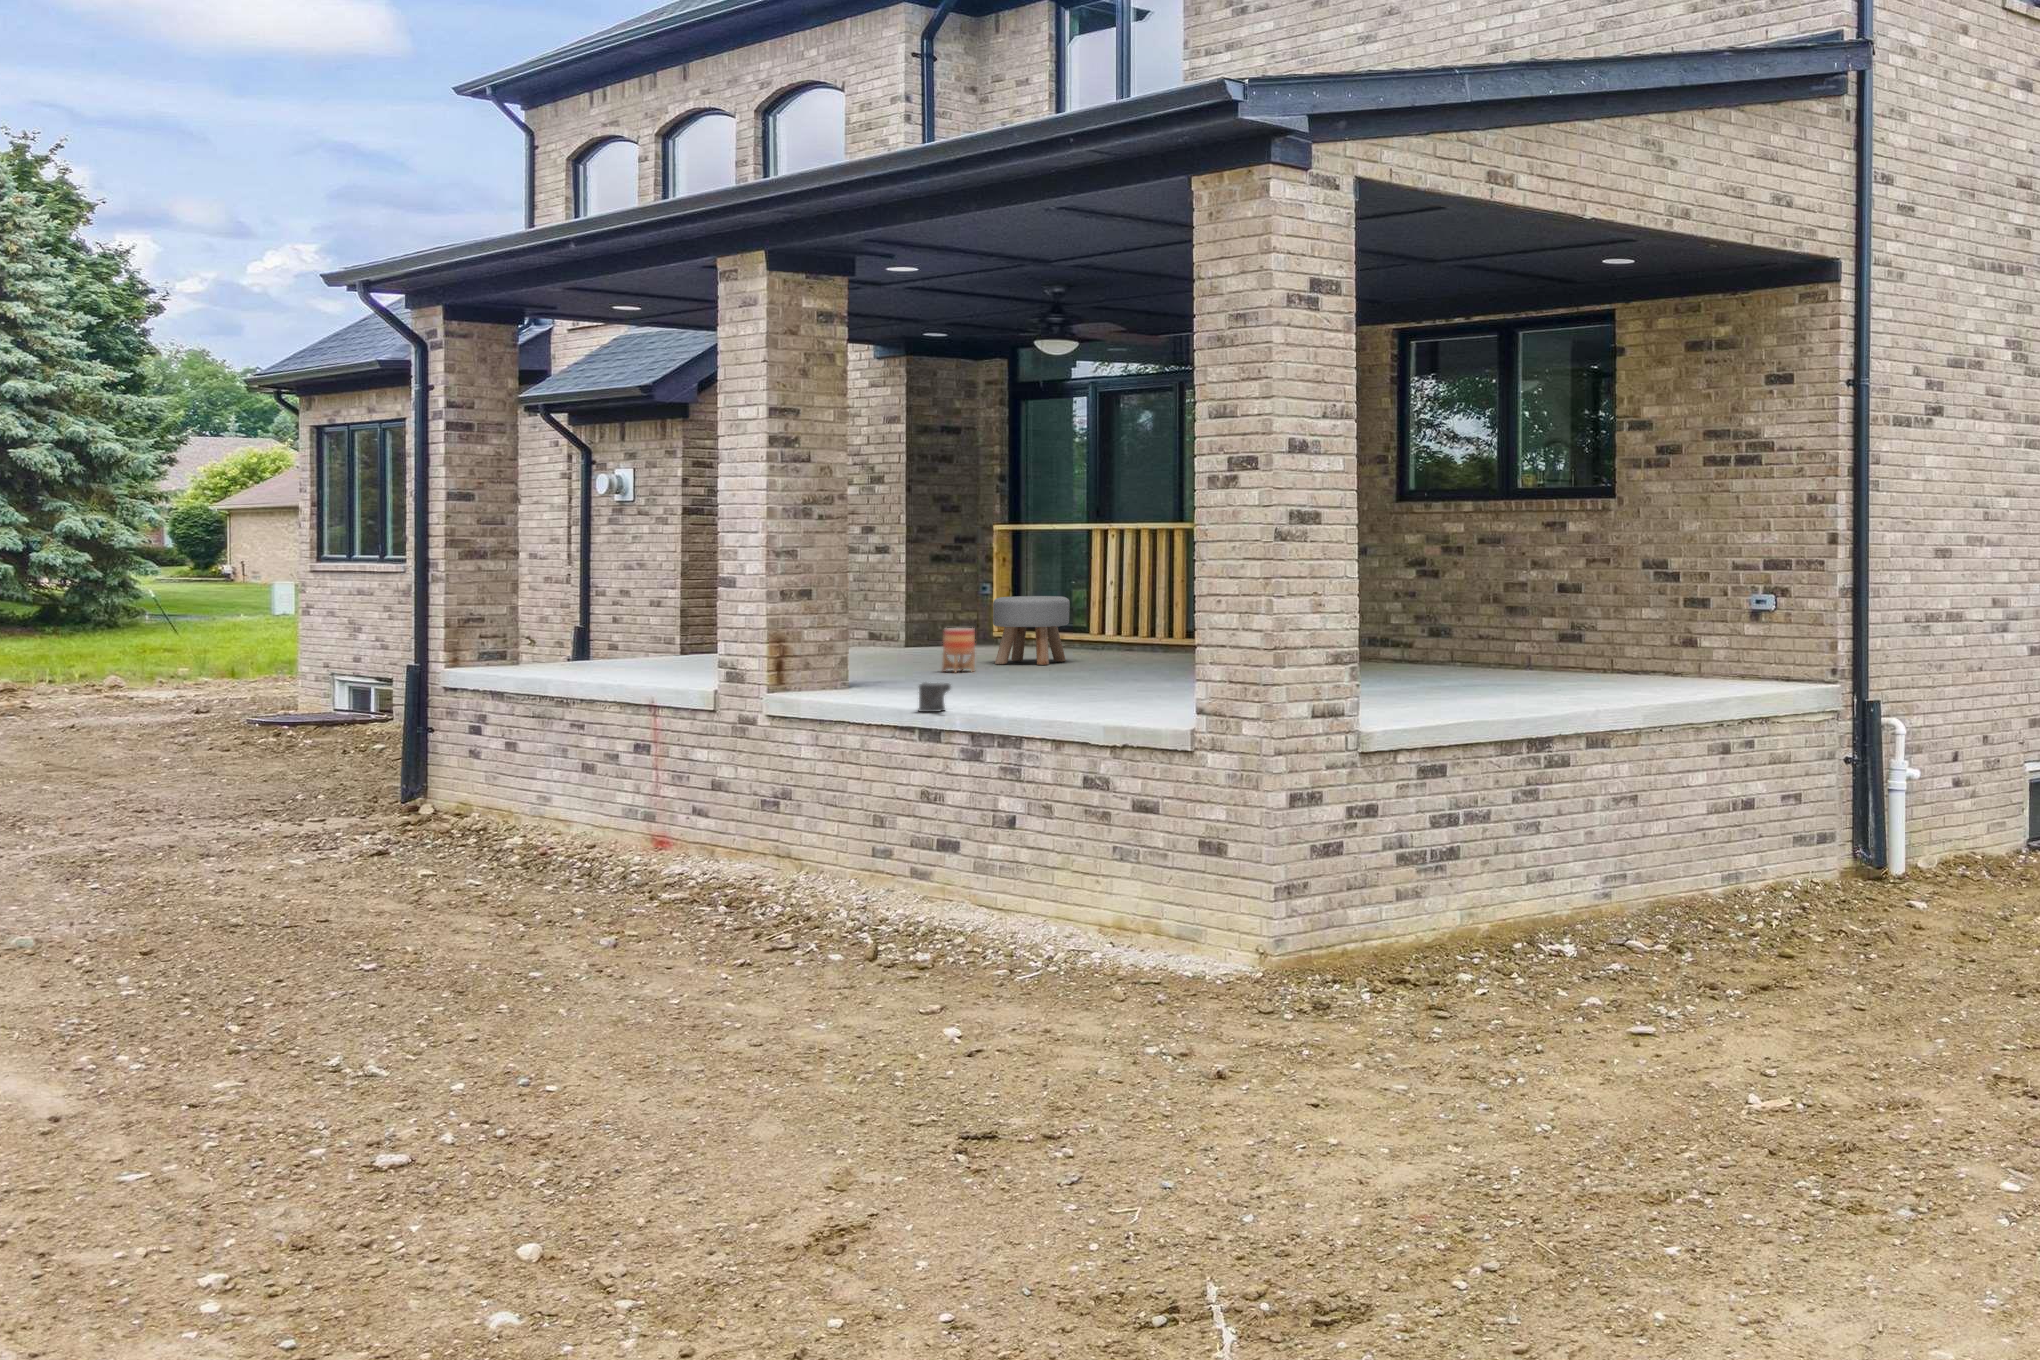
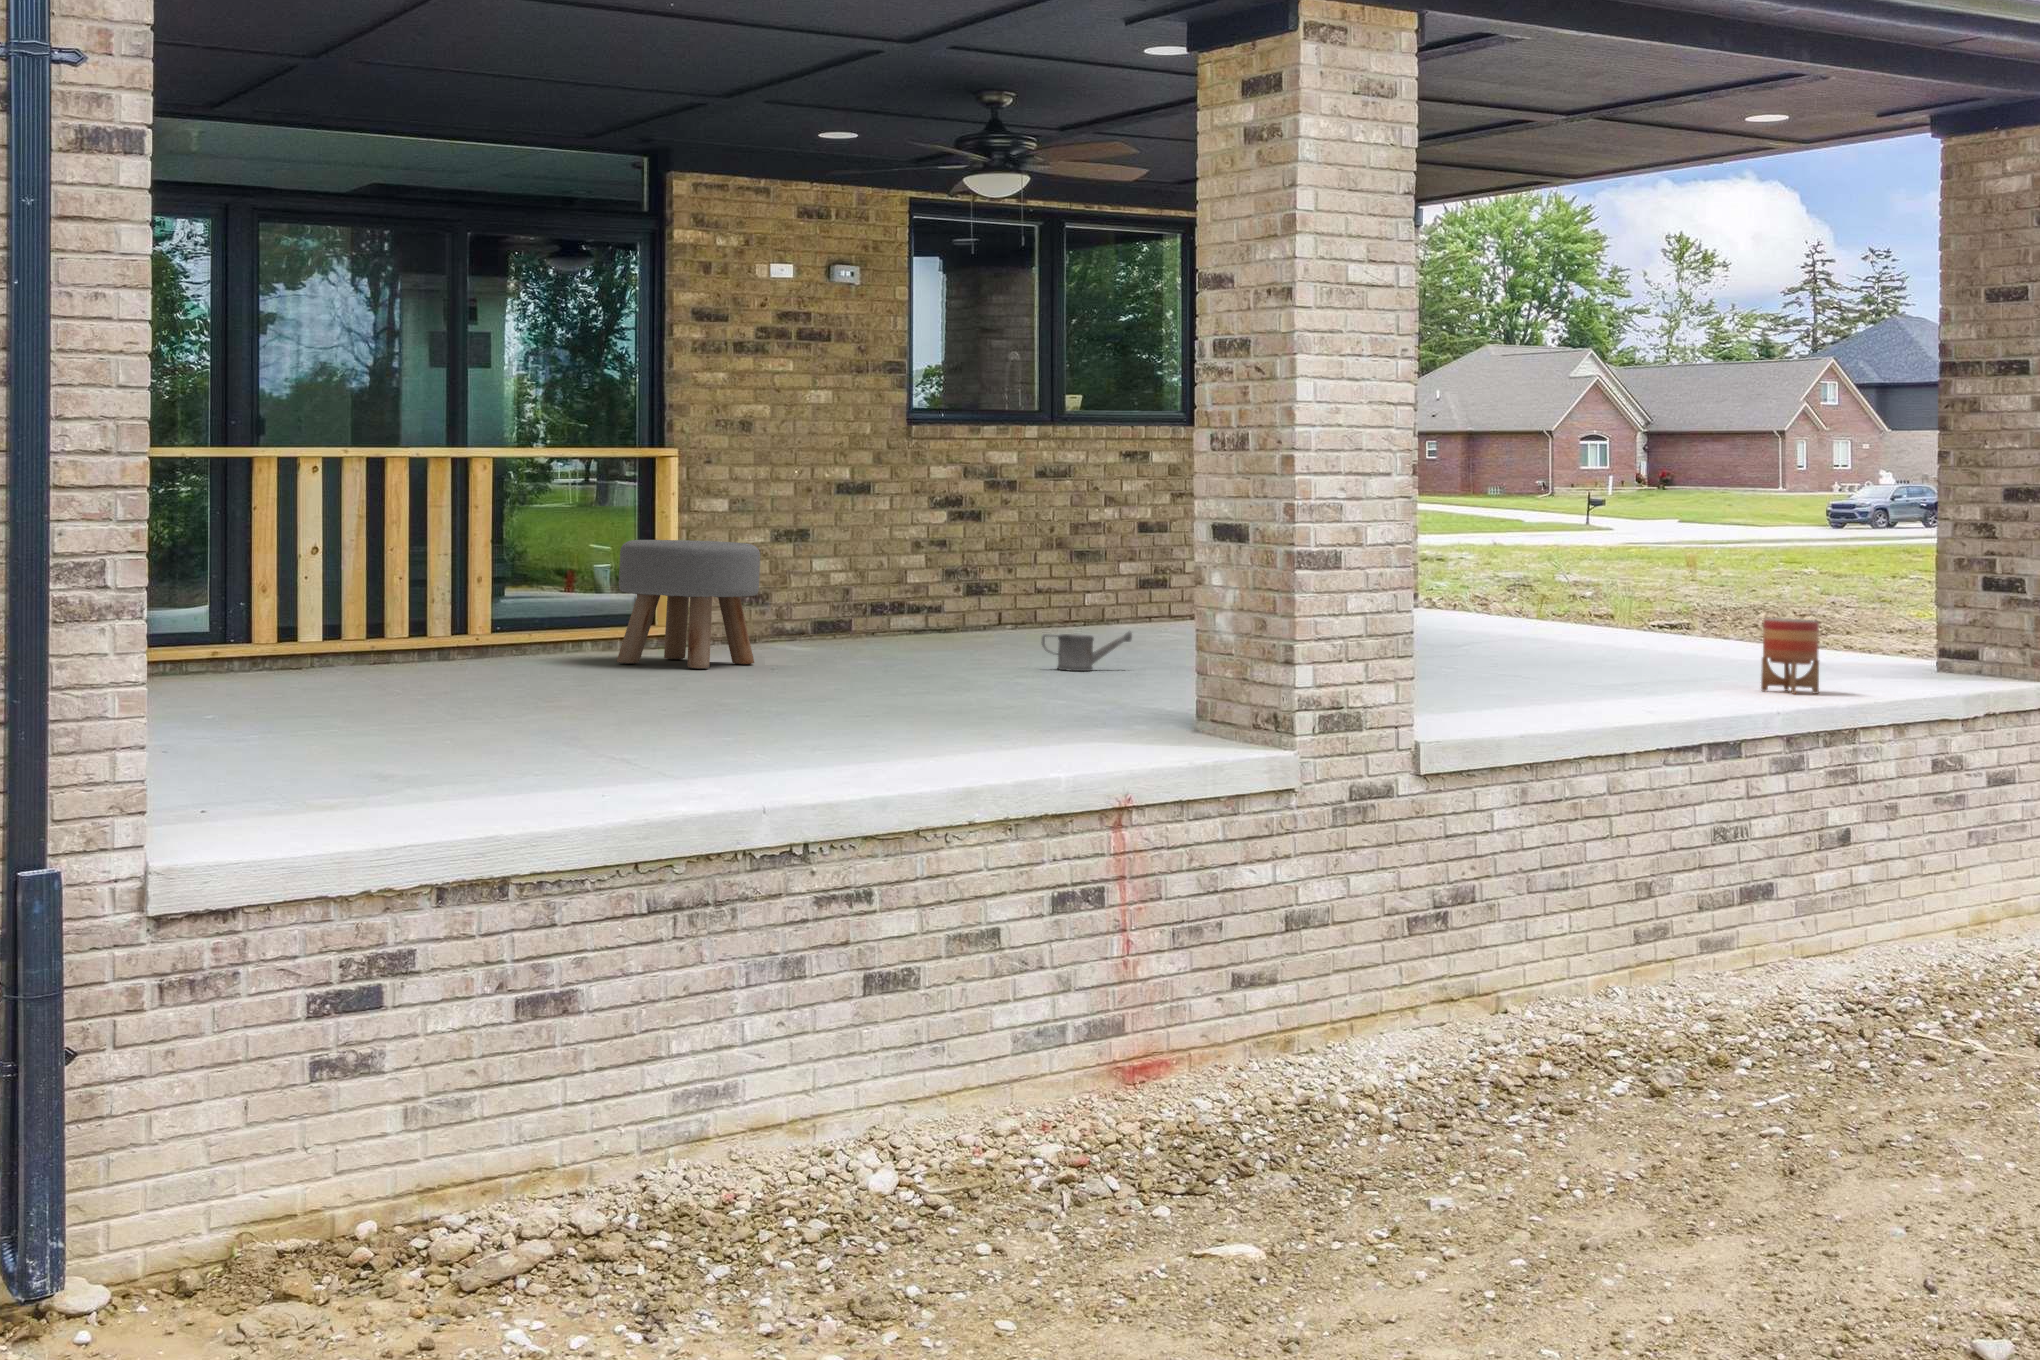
planter: present [942,628,975,672] -> present [1761,618,1819,694]
watering can: present [919,683,951,712] -> present [1041,631,1132,671]

